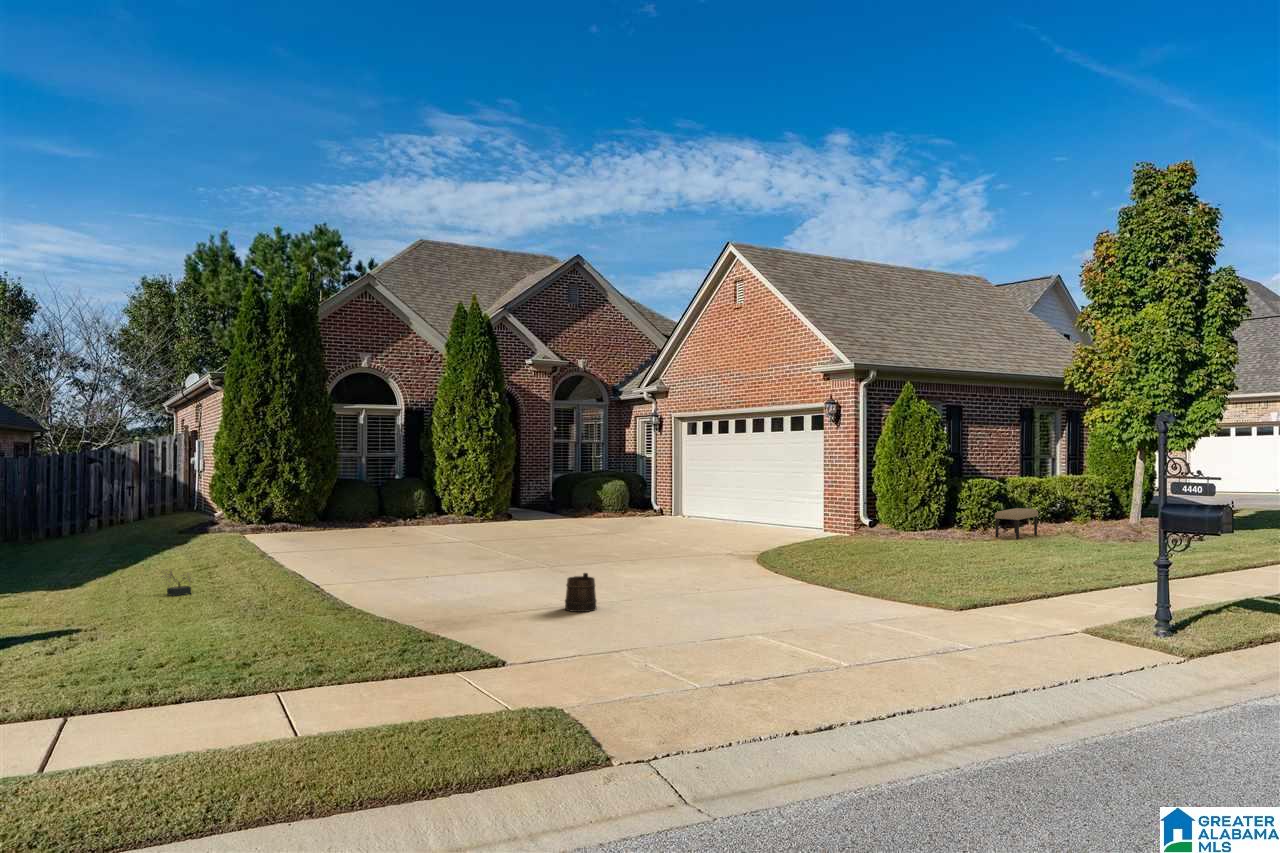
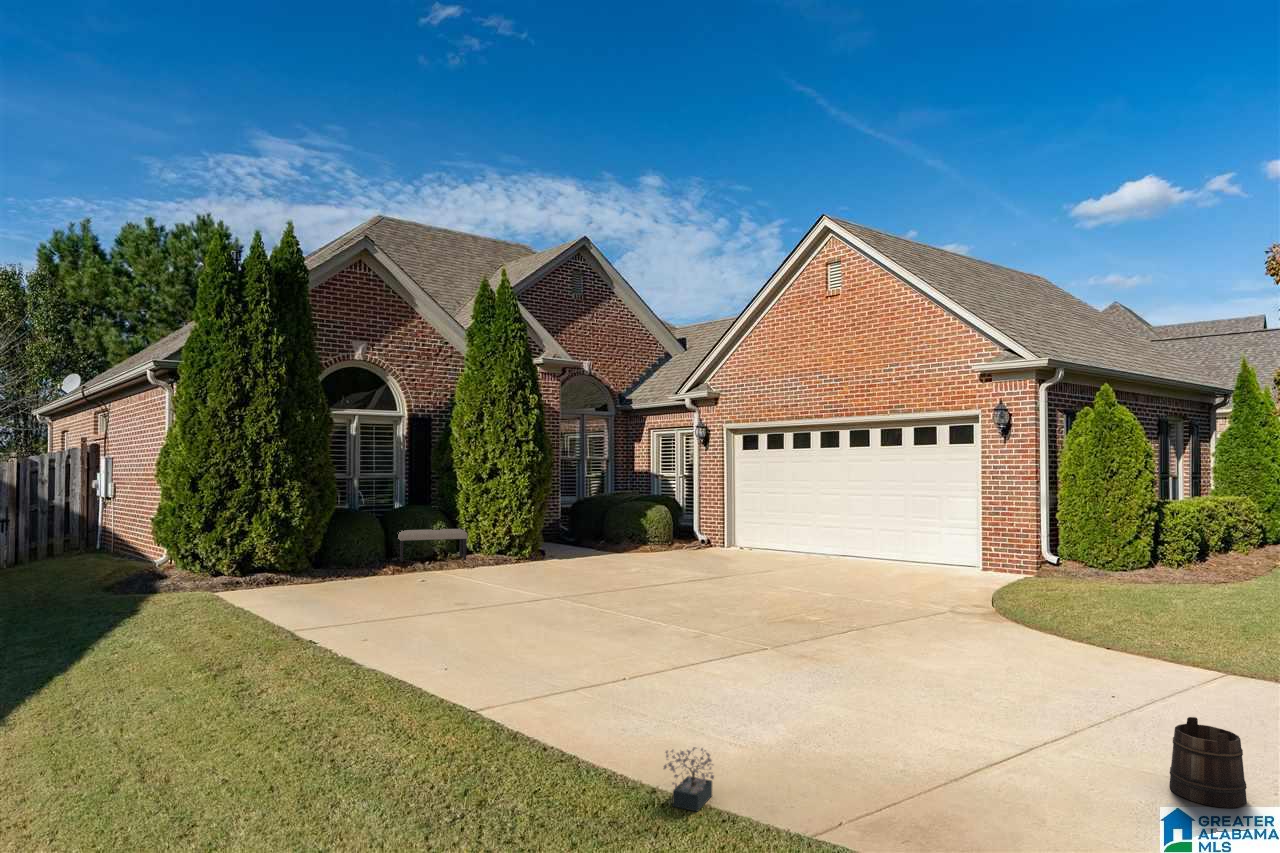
bench: present [995,508,1038,539] -> present [398,529,468,562]
decorative plant: present [161,569,194,596] -> present [664,747,714,812]

